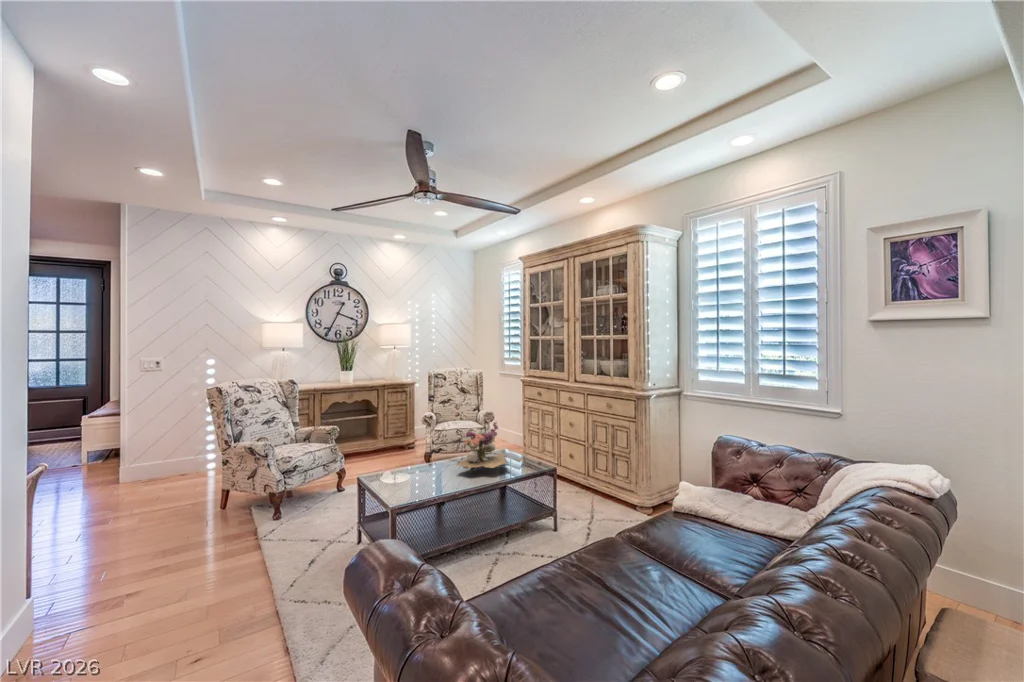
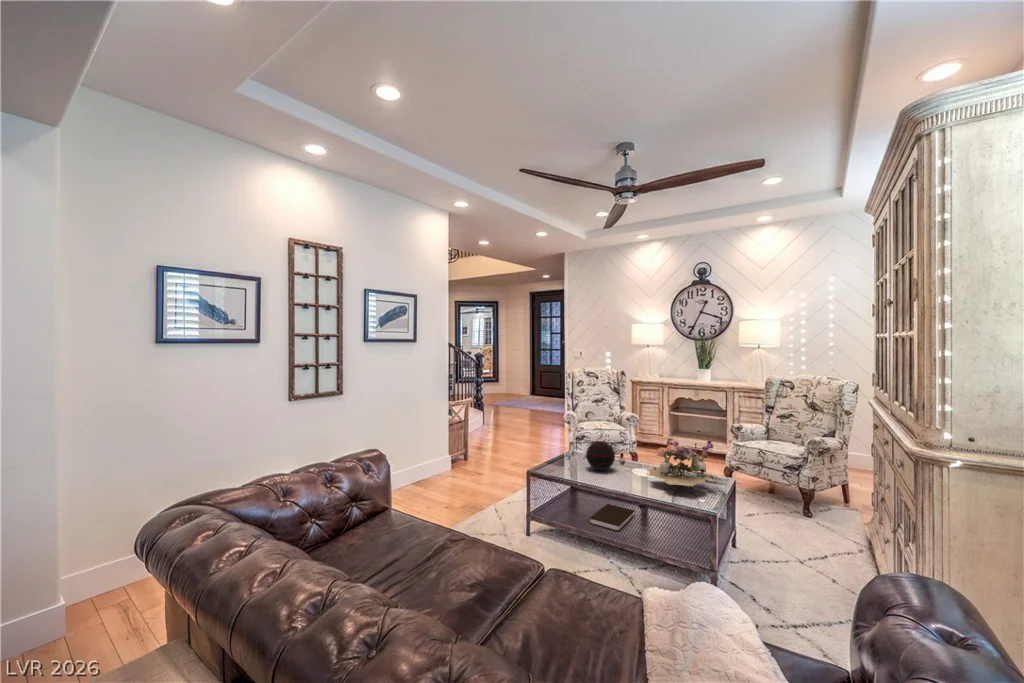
decorative orb: none [384,453,417,485] -> present [586,441,615,470]
book: none [418,510,466,540] -> present [589,504,635,532]

